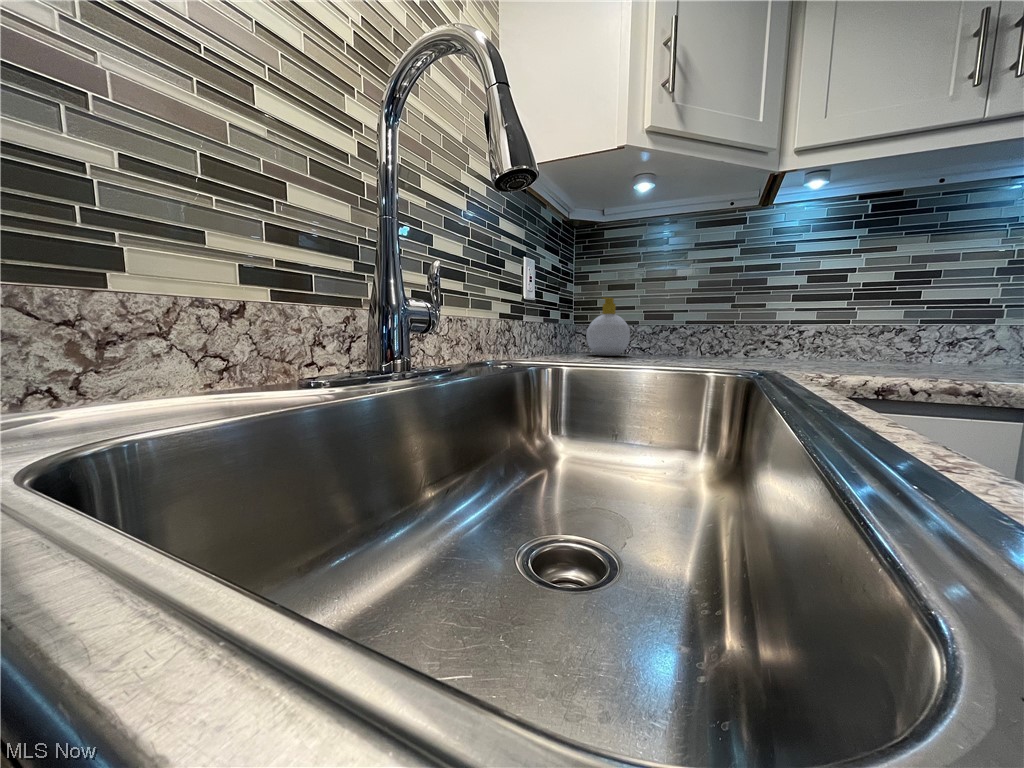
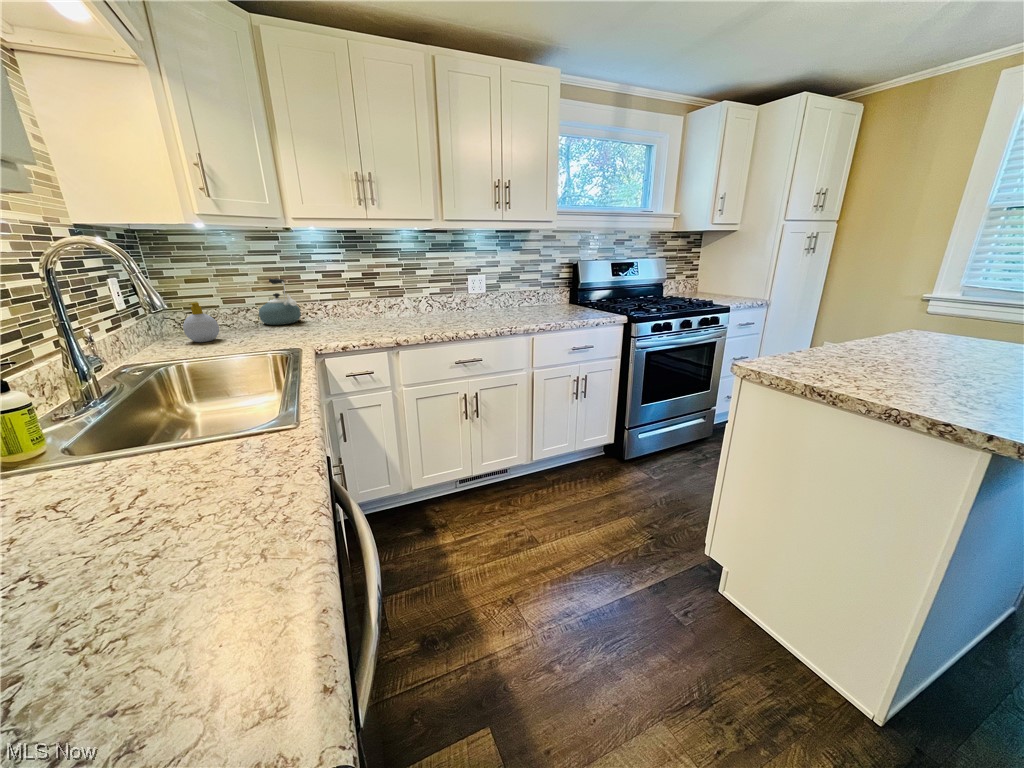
kettle: none [686,283,753,355] -> present [259,278,301,325]

